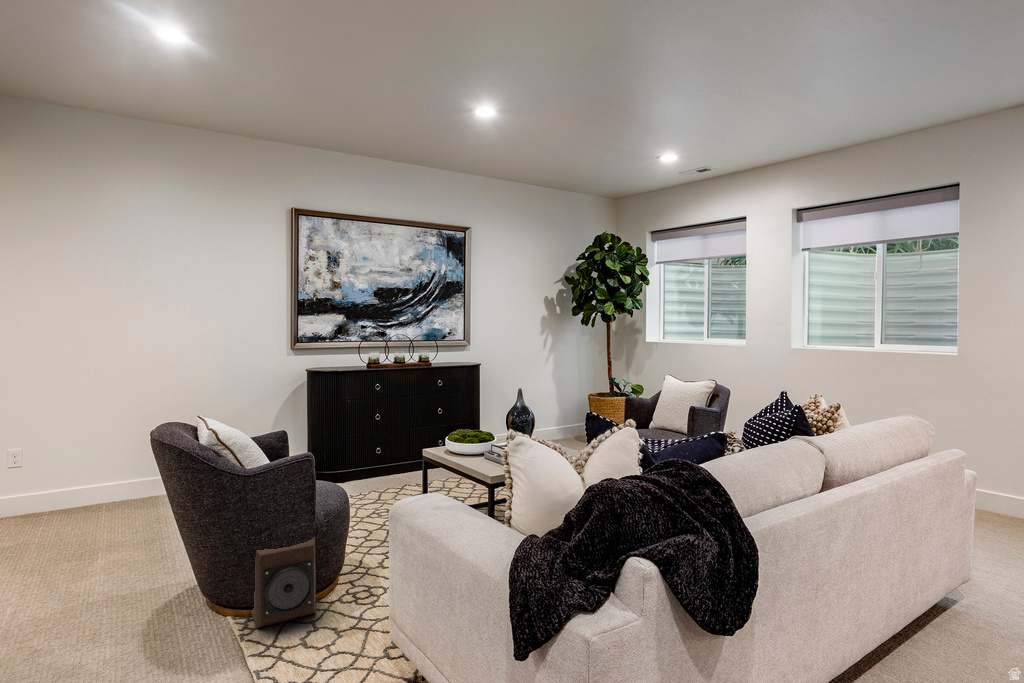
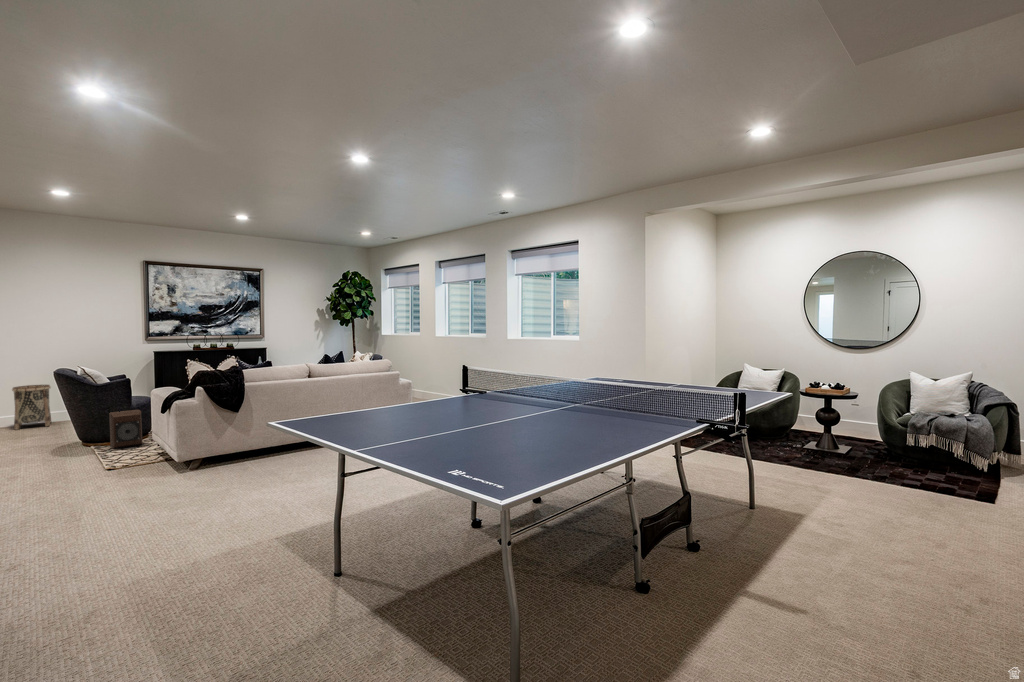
basket: none [84,428,147,515] -> present [12,385,51,430]

